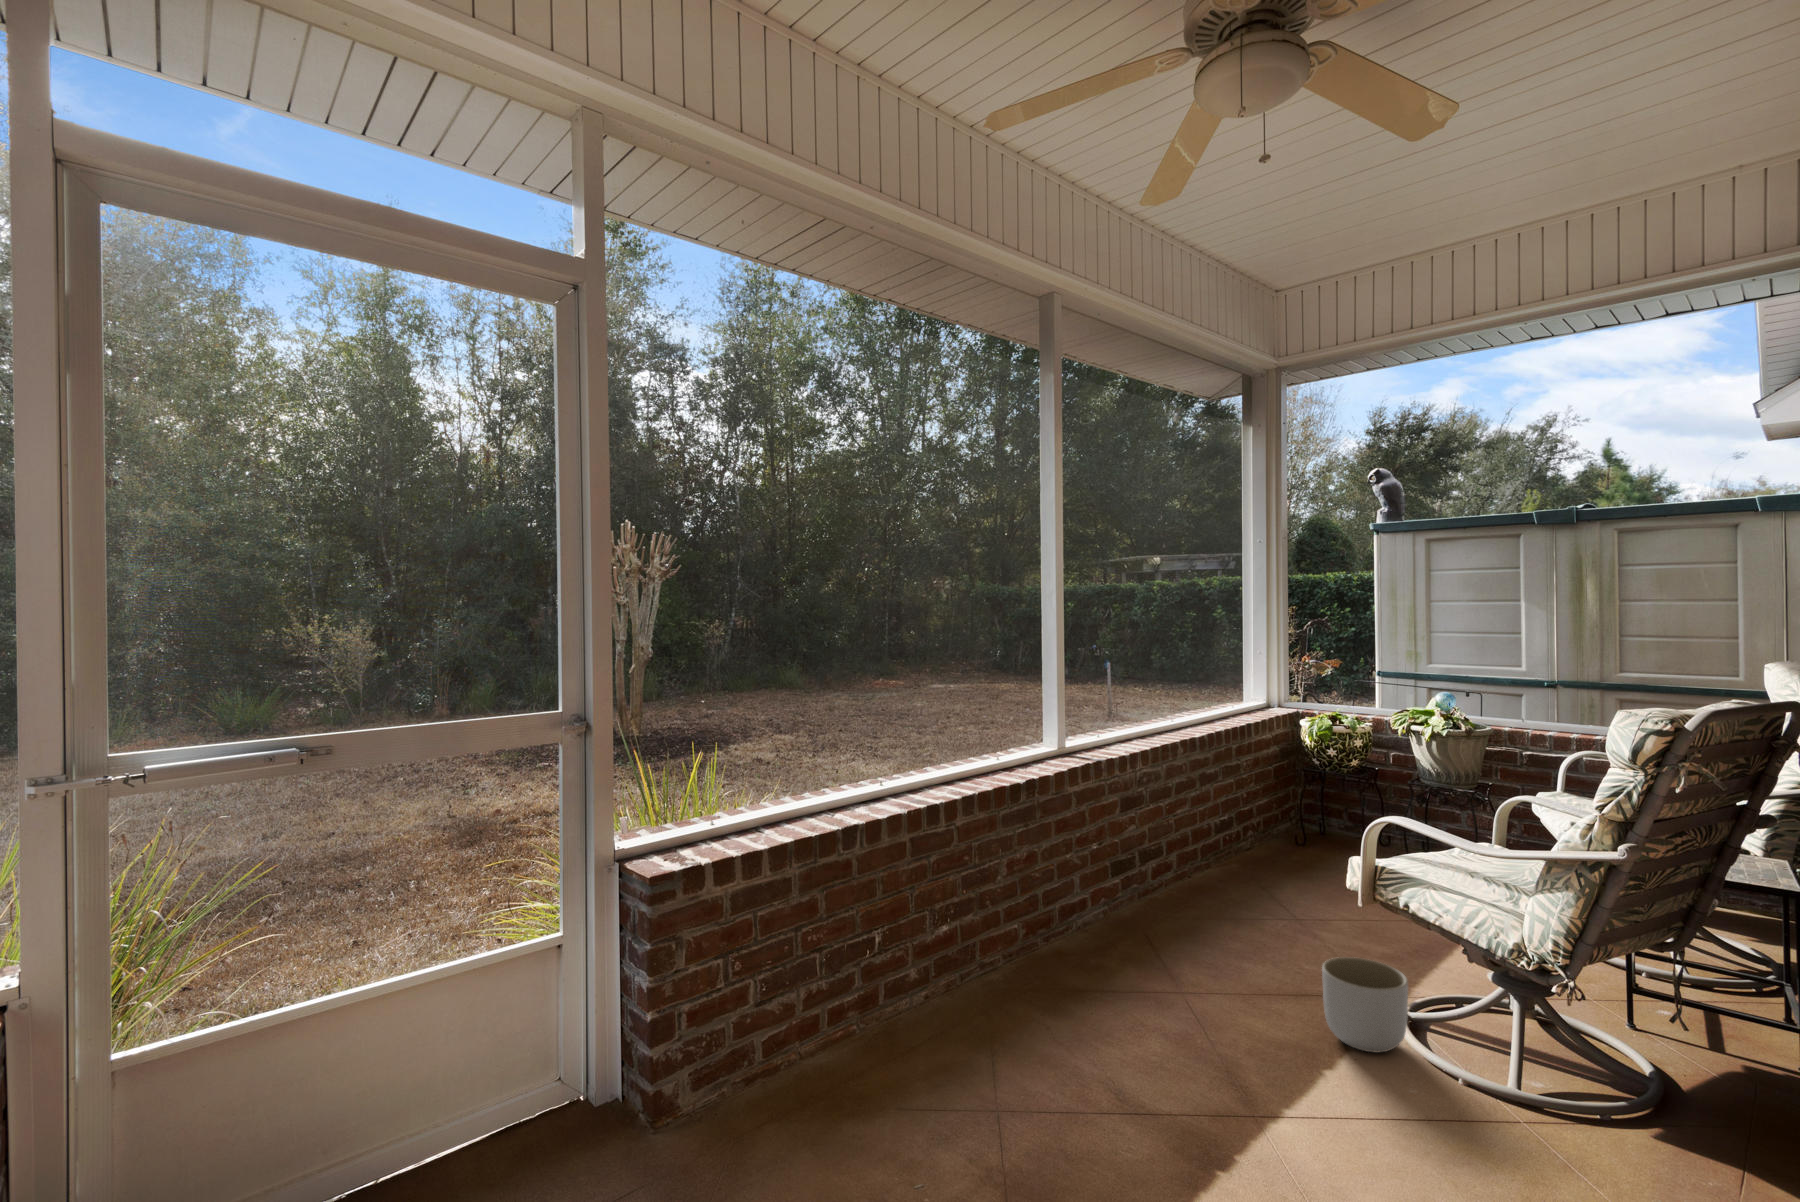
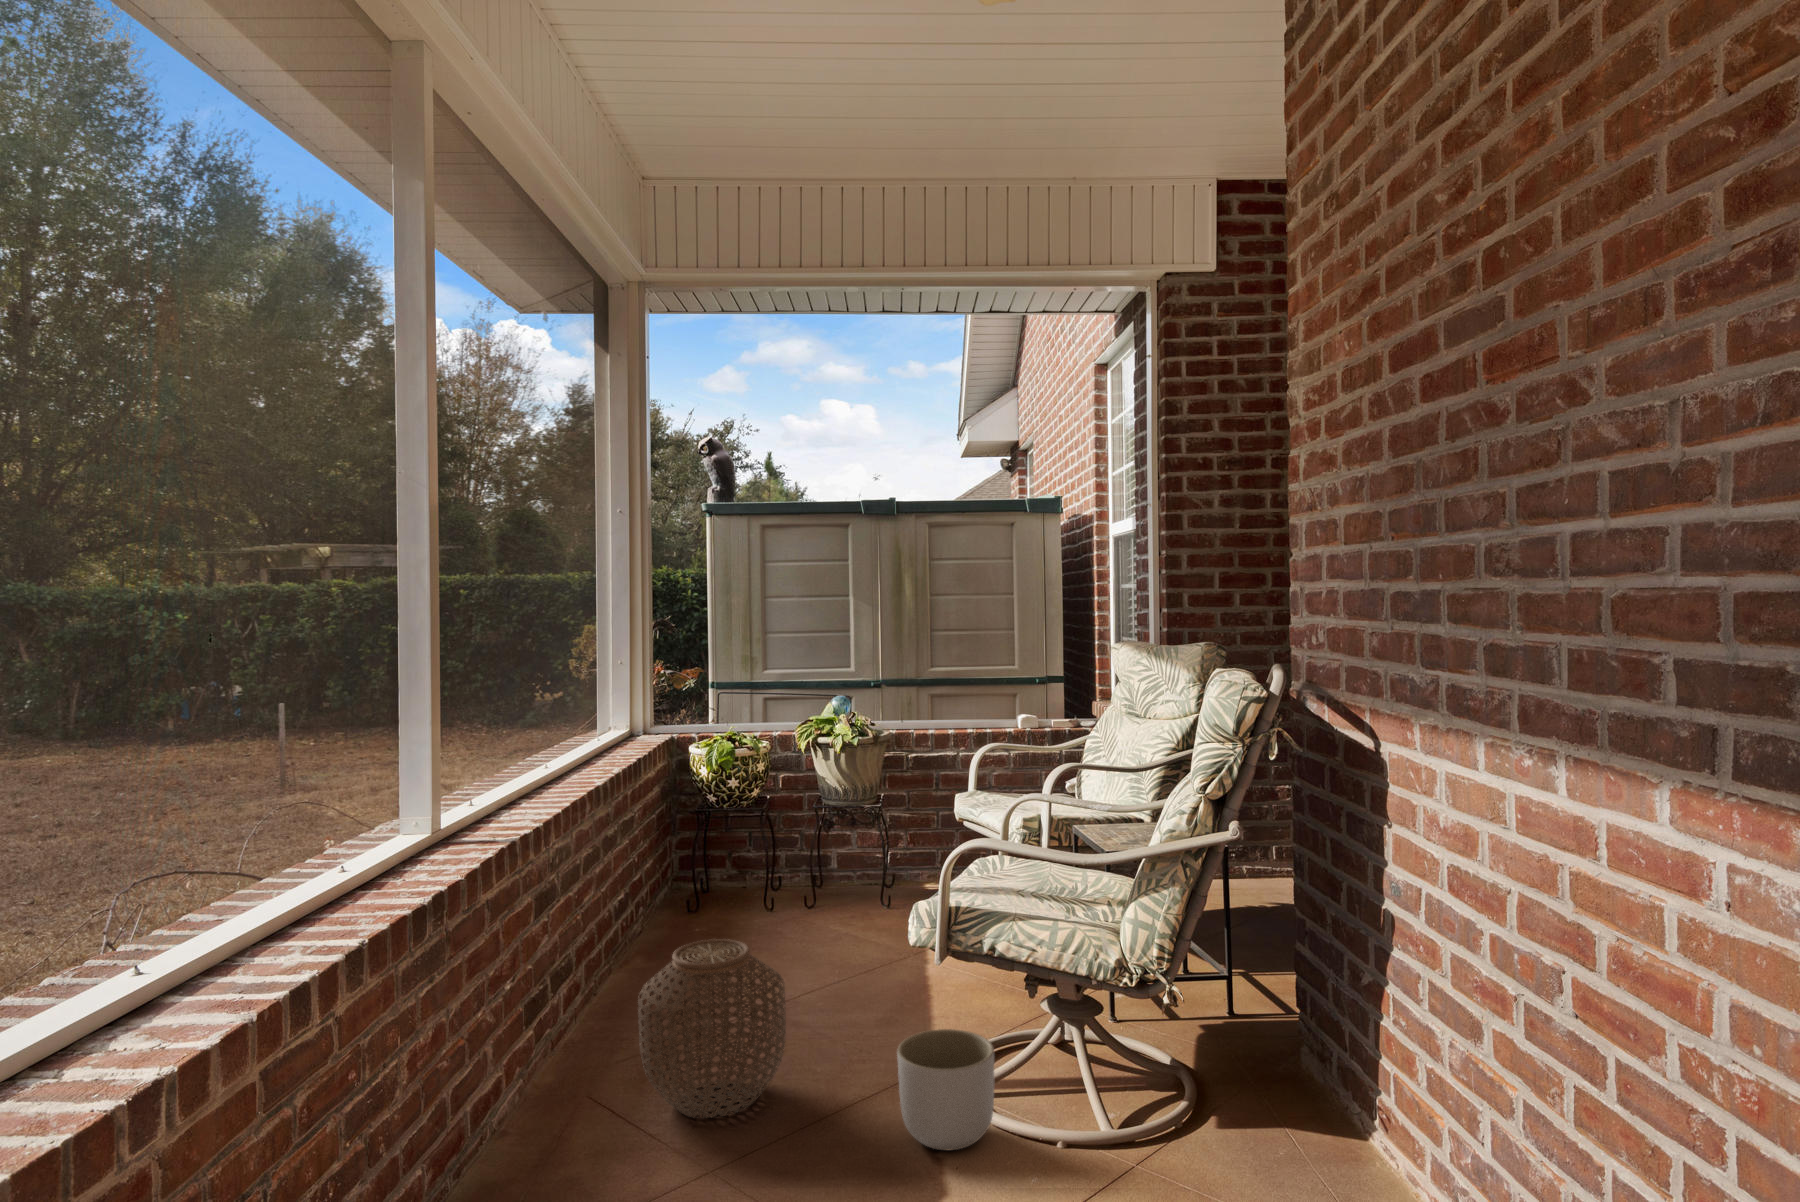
woven basket: none [1163,850,1269,973] -> present [638,939,786,1118]

